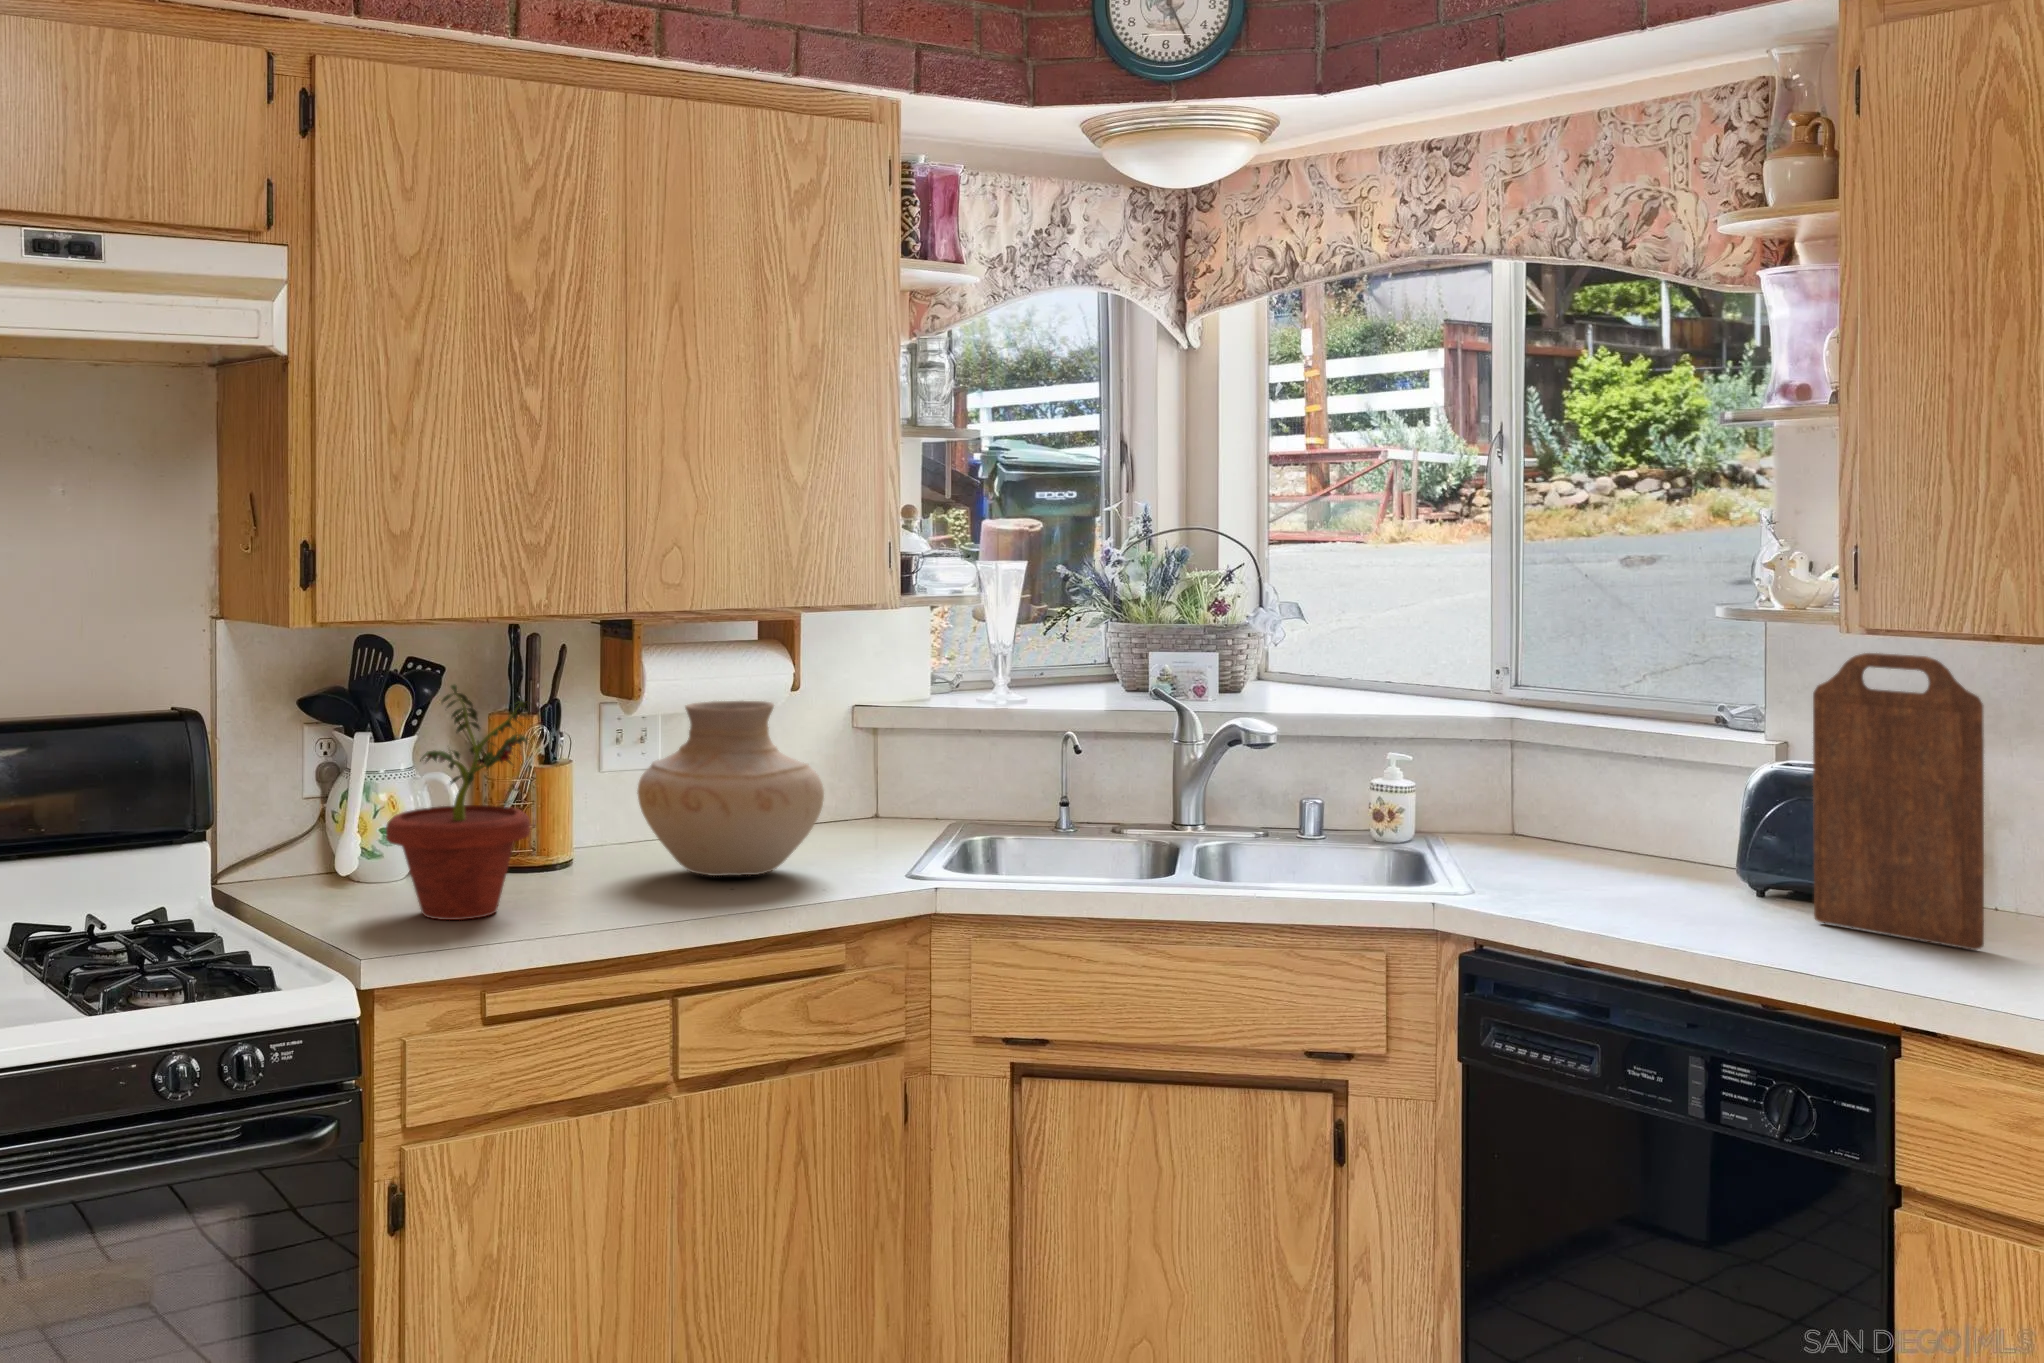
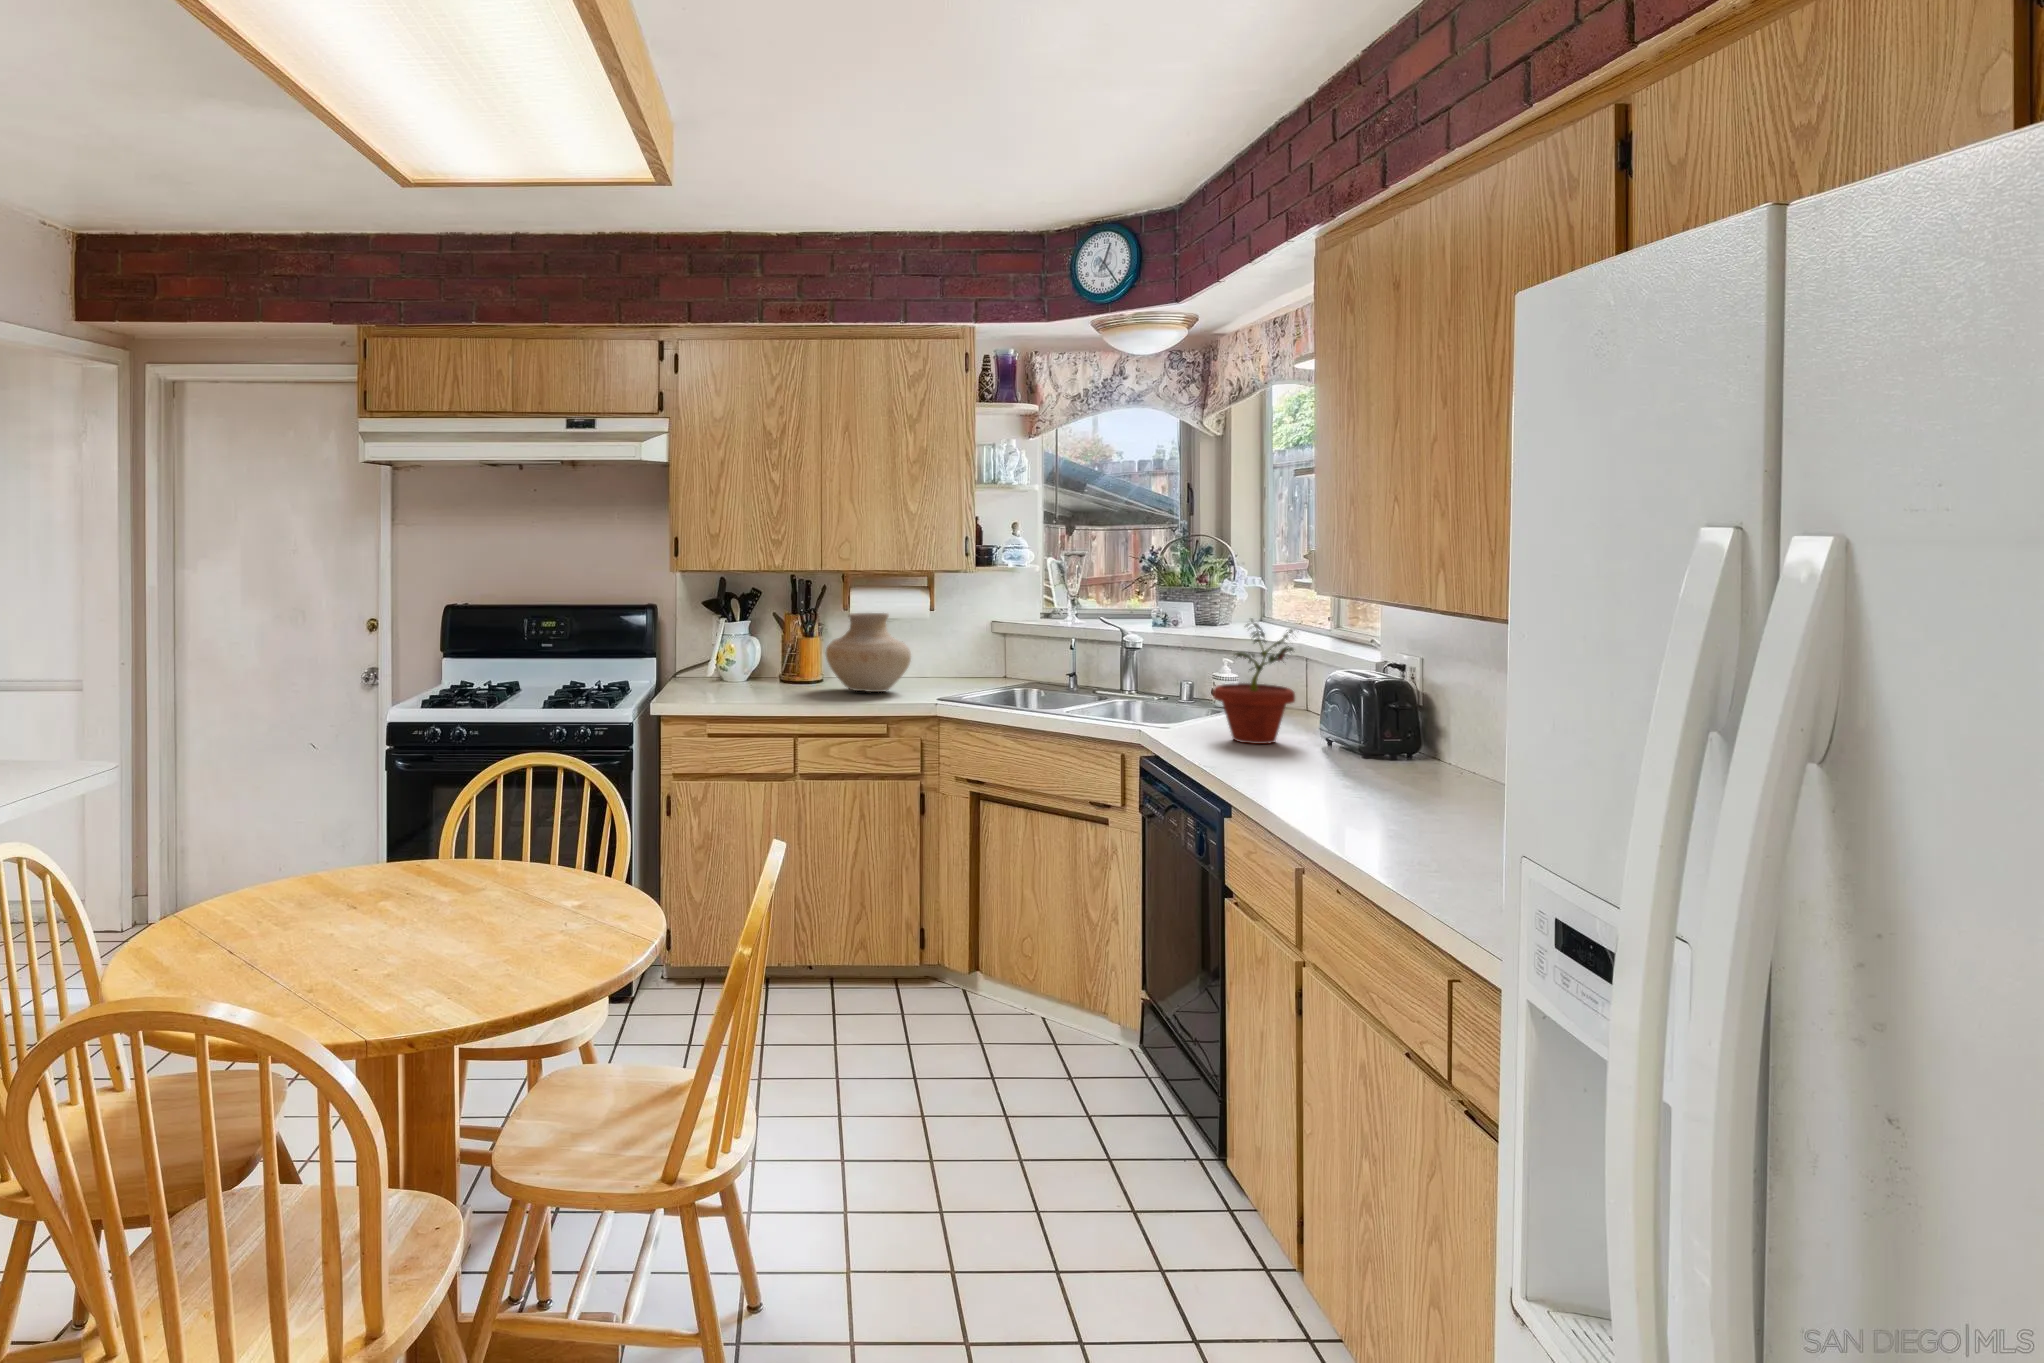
cutting board: present [1813,653,1984,950] -> none [1333,607,1387,774]
potted plant: present [386,685,530,920] -> present [1213,619,1295,744]

